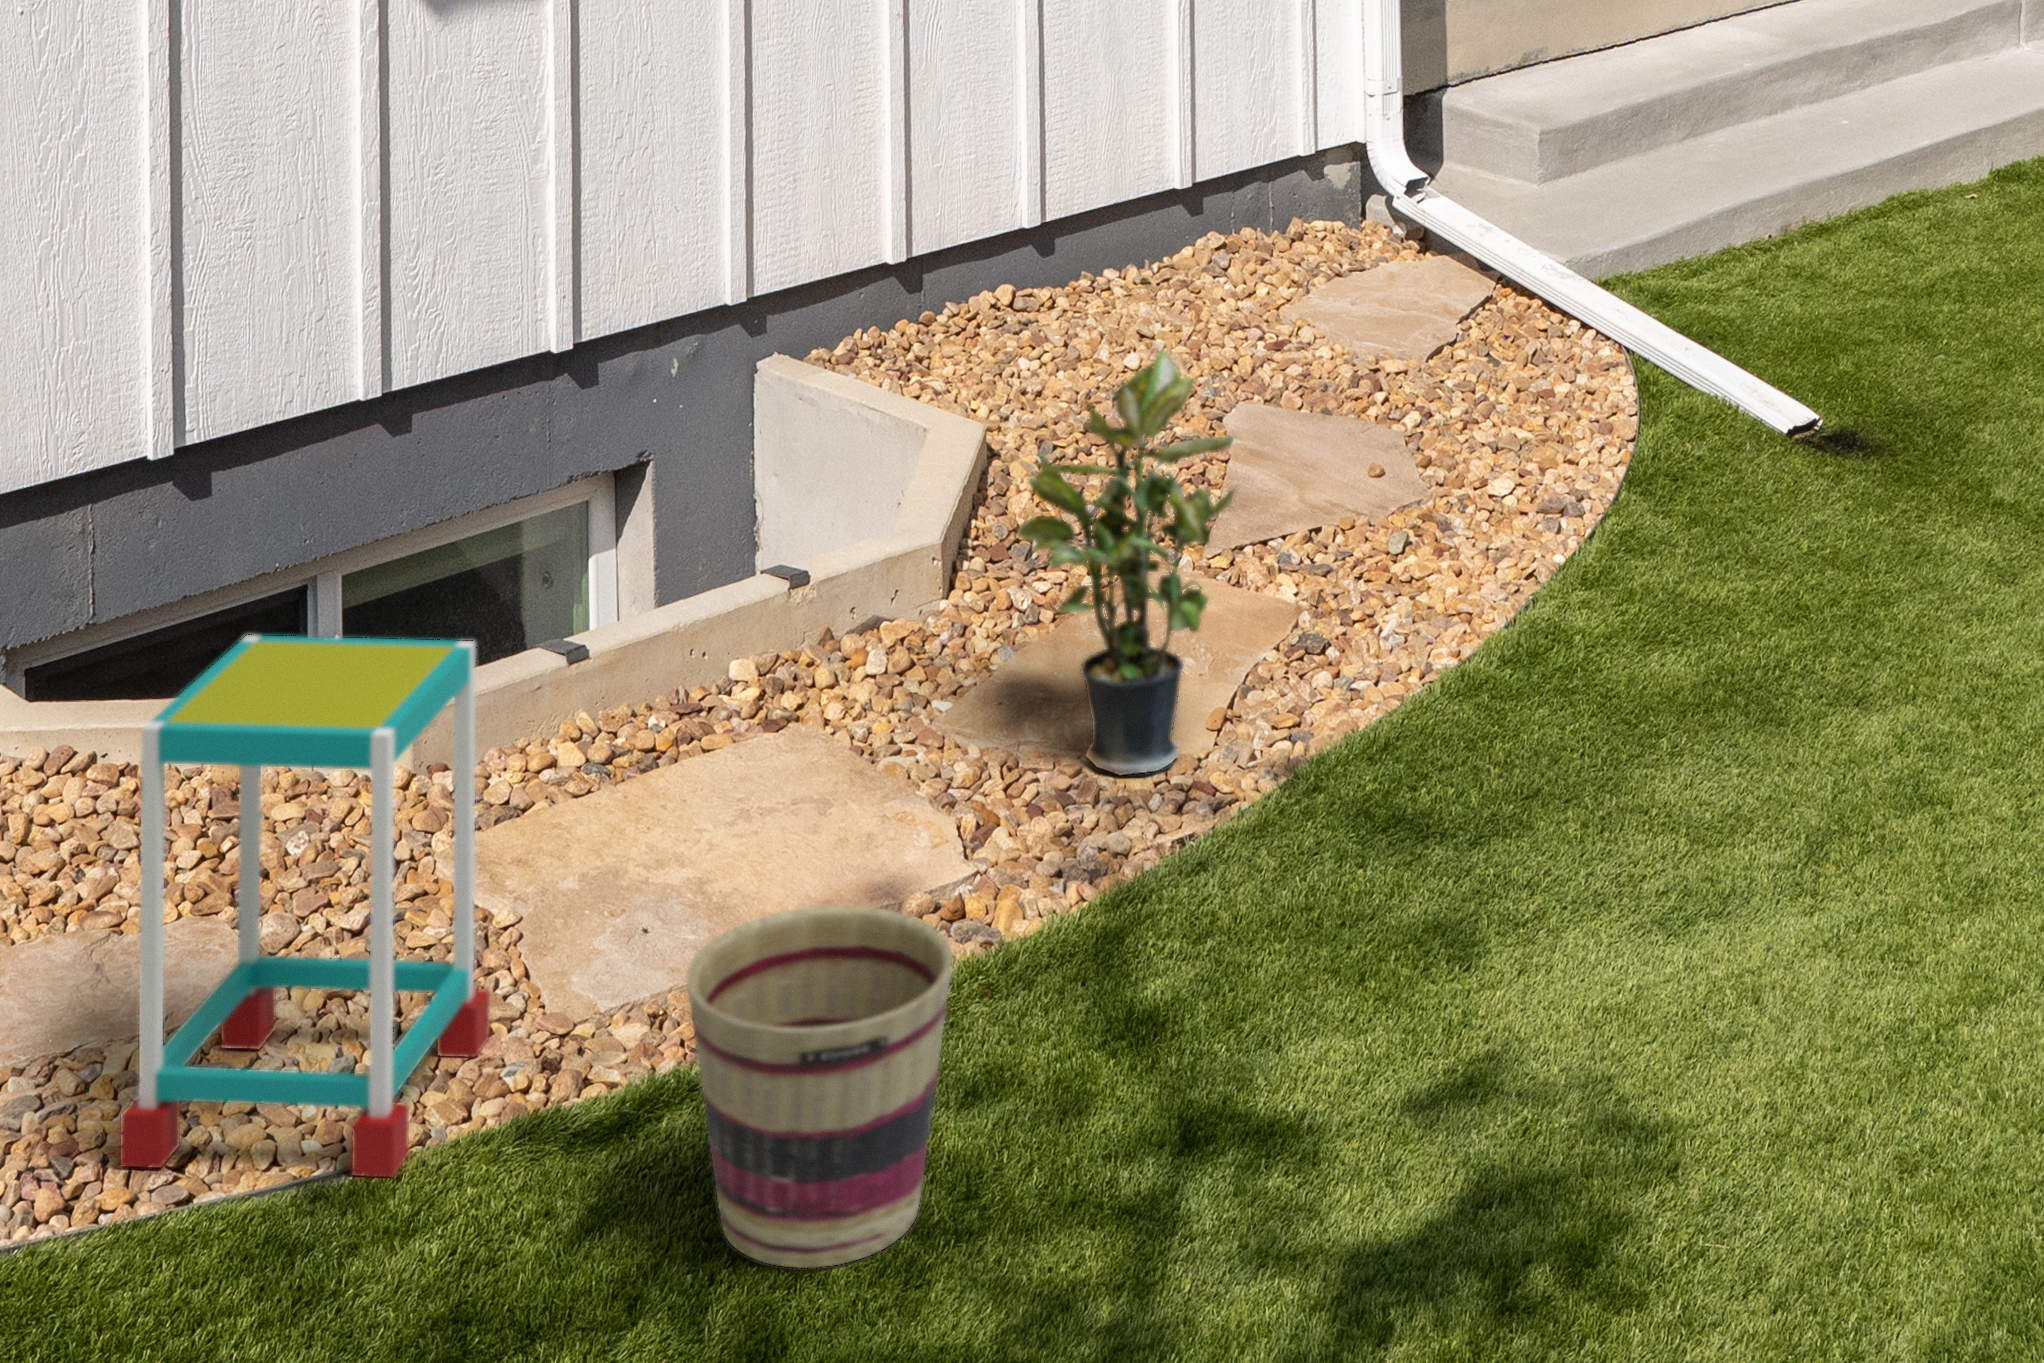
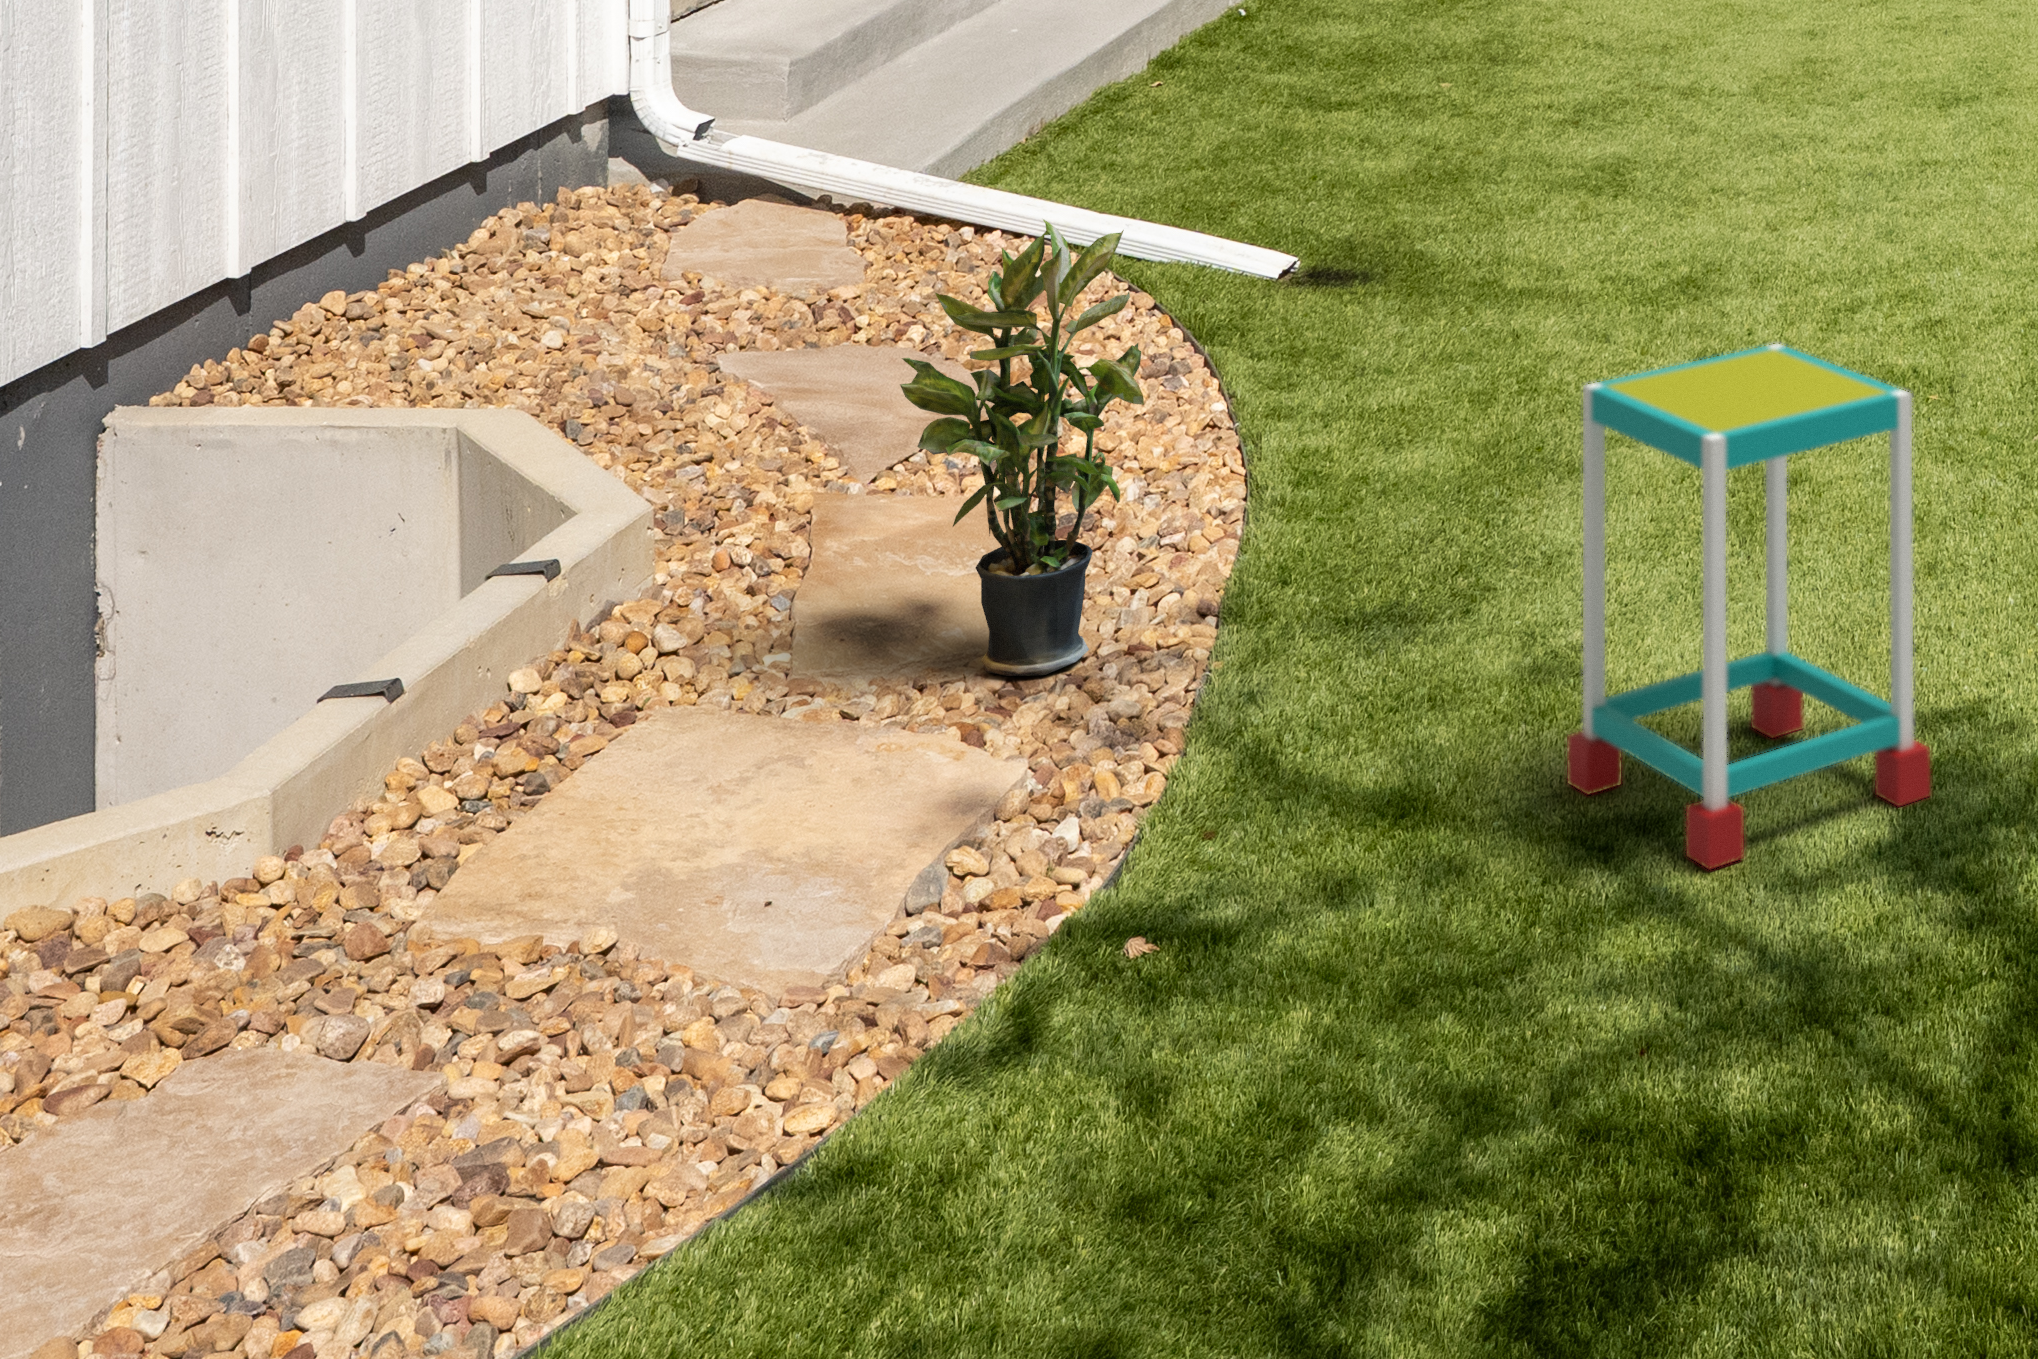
side table: present [120,635,490,1177] -> present [1567,344,1931,869]
basket: present [686,906,953,1268] -> none [1191,726,1477,1095]

